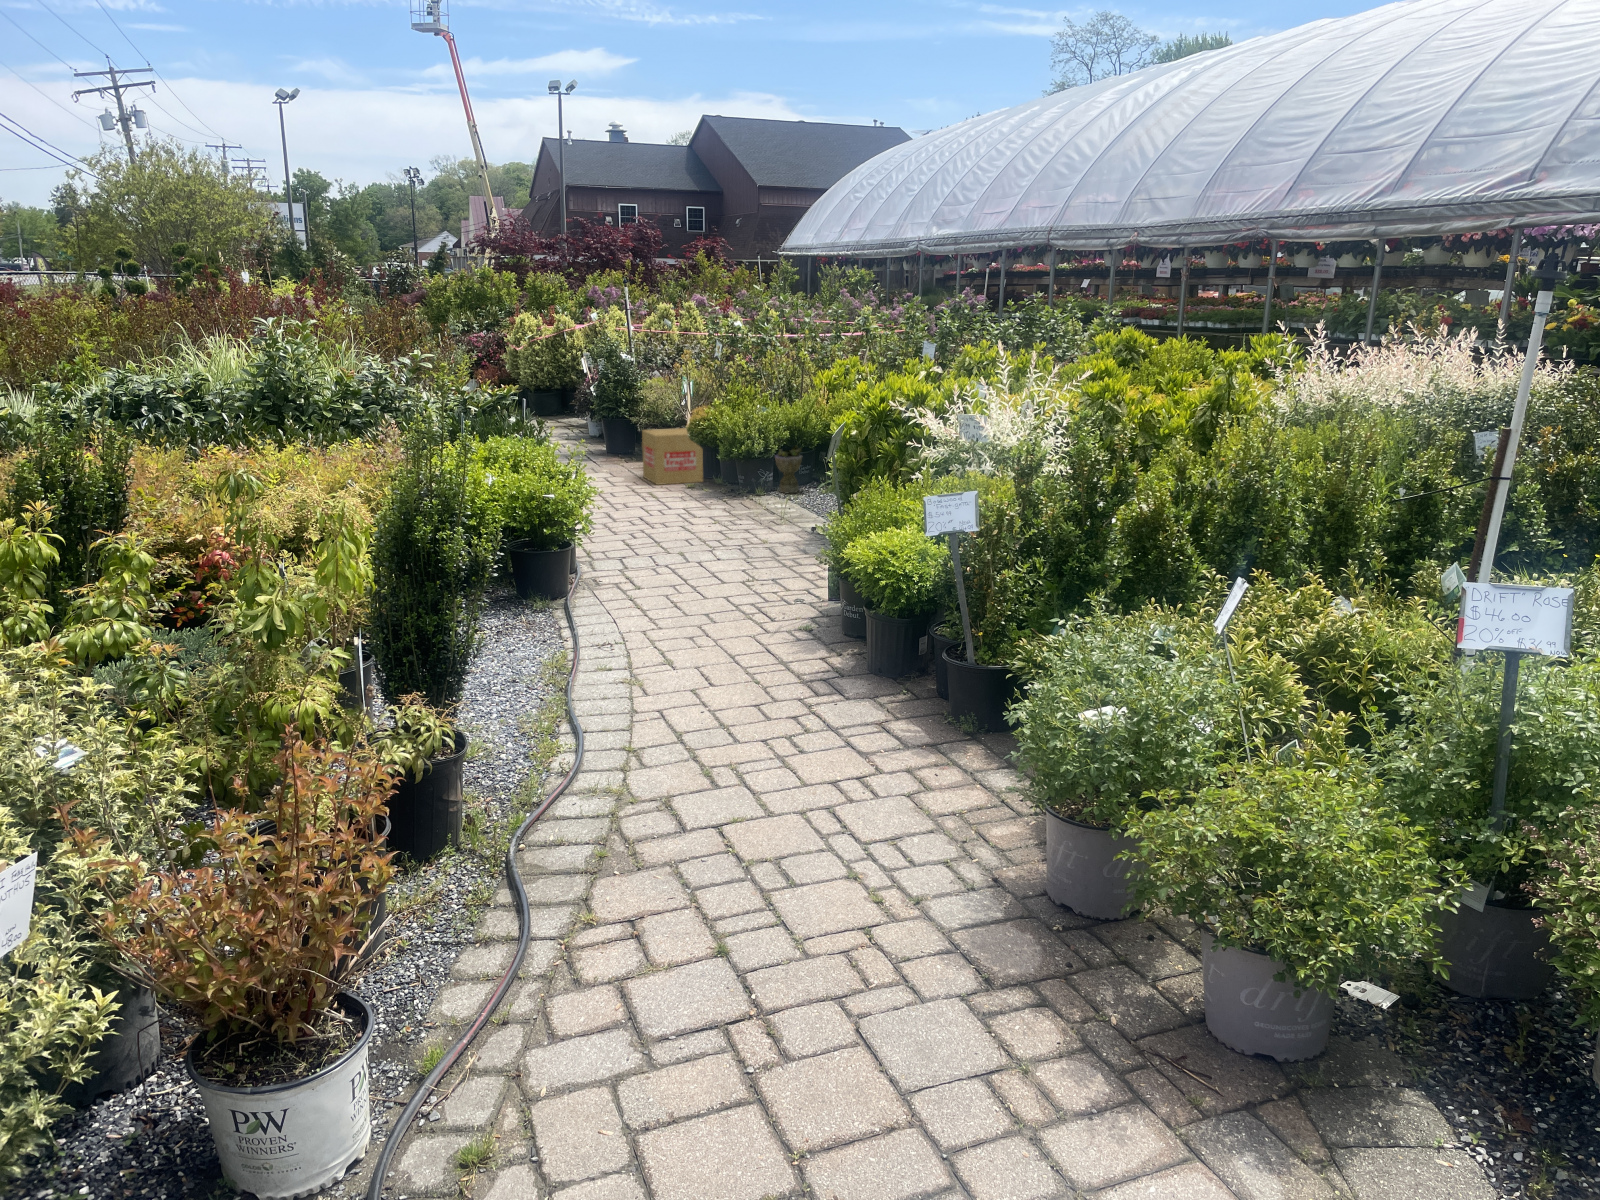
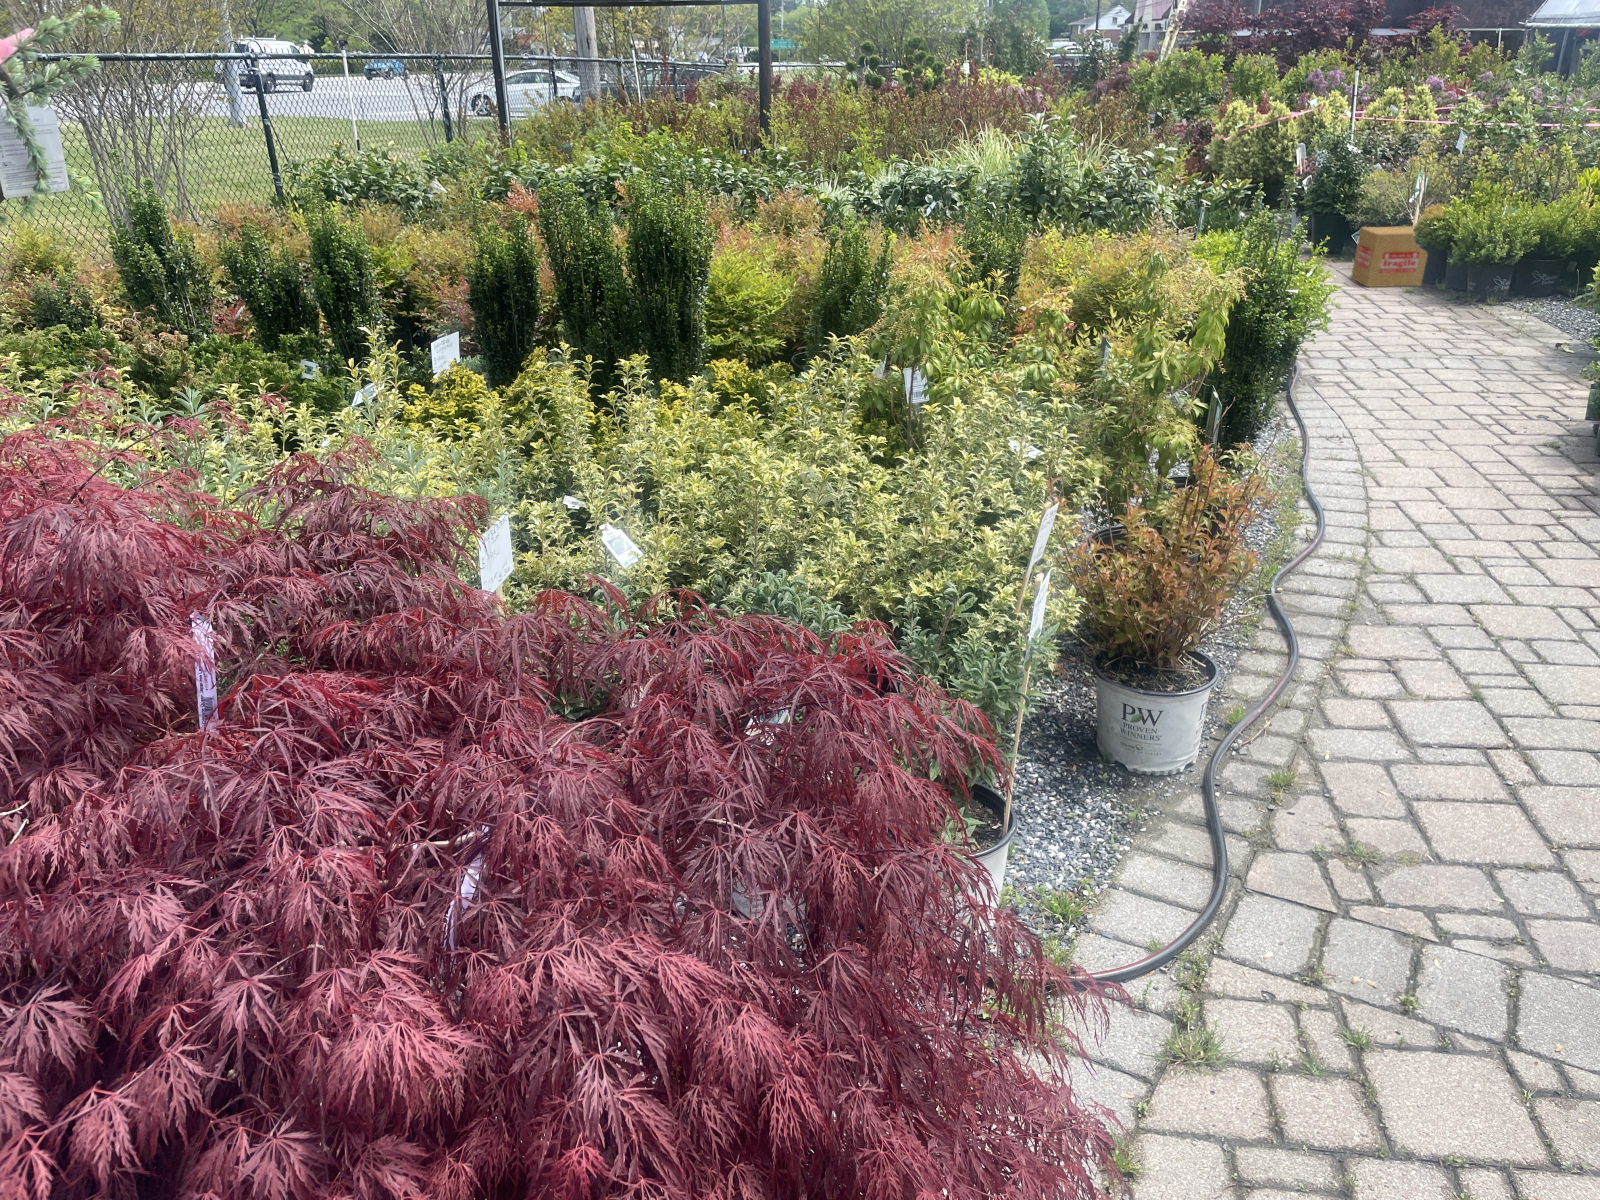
planter: present [775,446,802,493] -> none [1518,248,1560,303]

